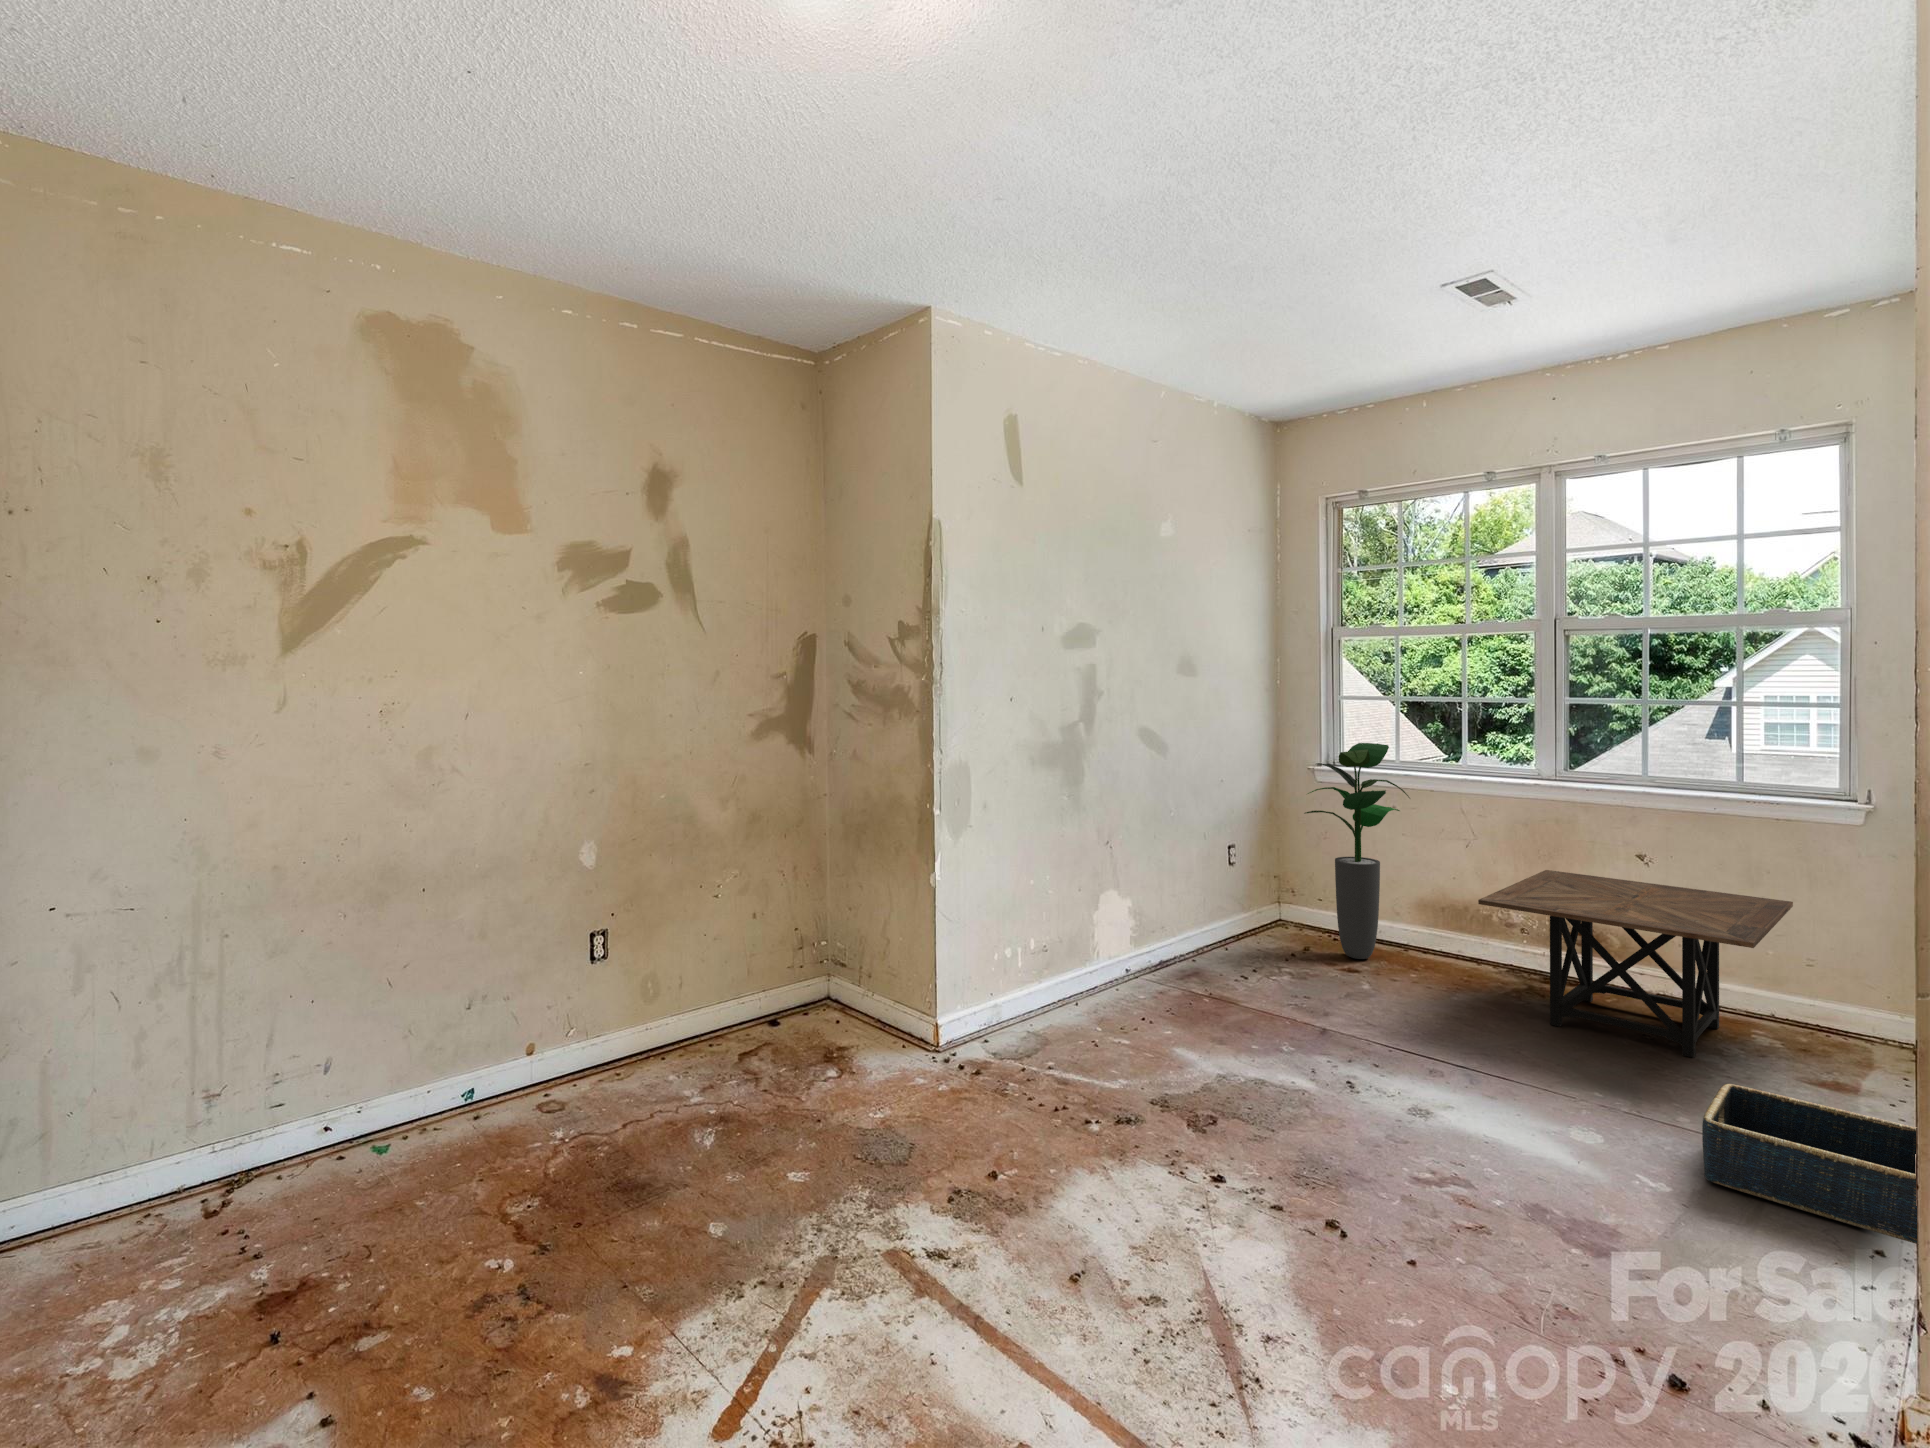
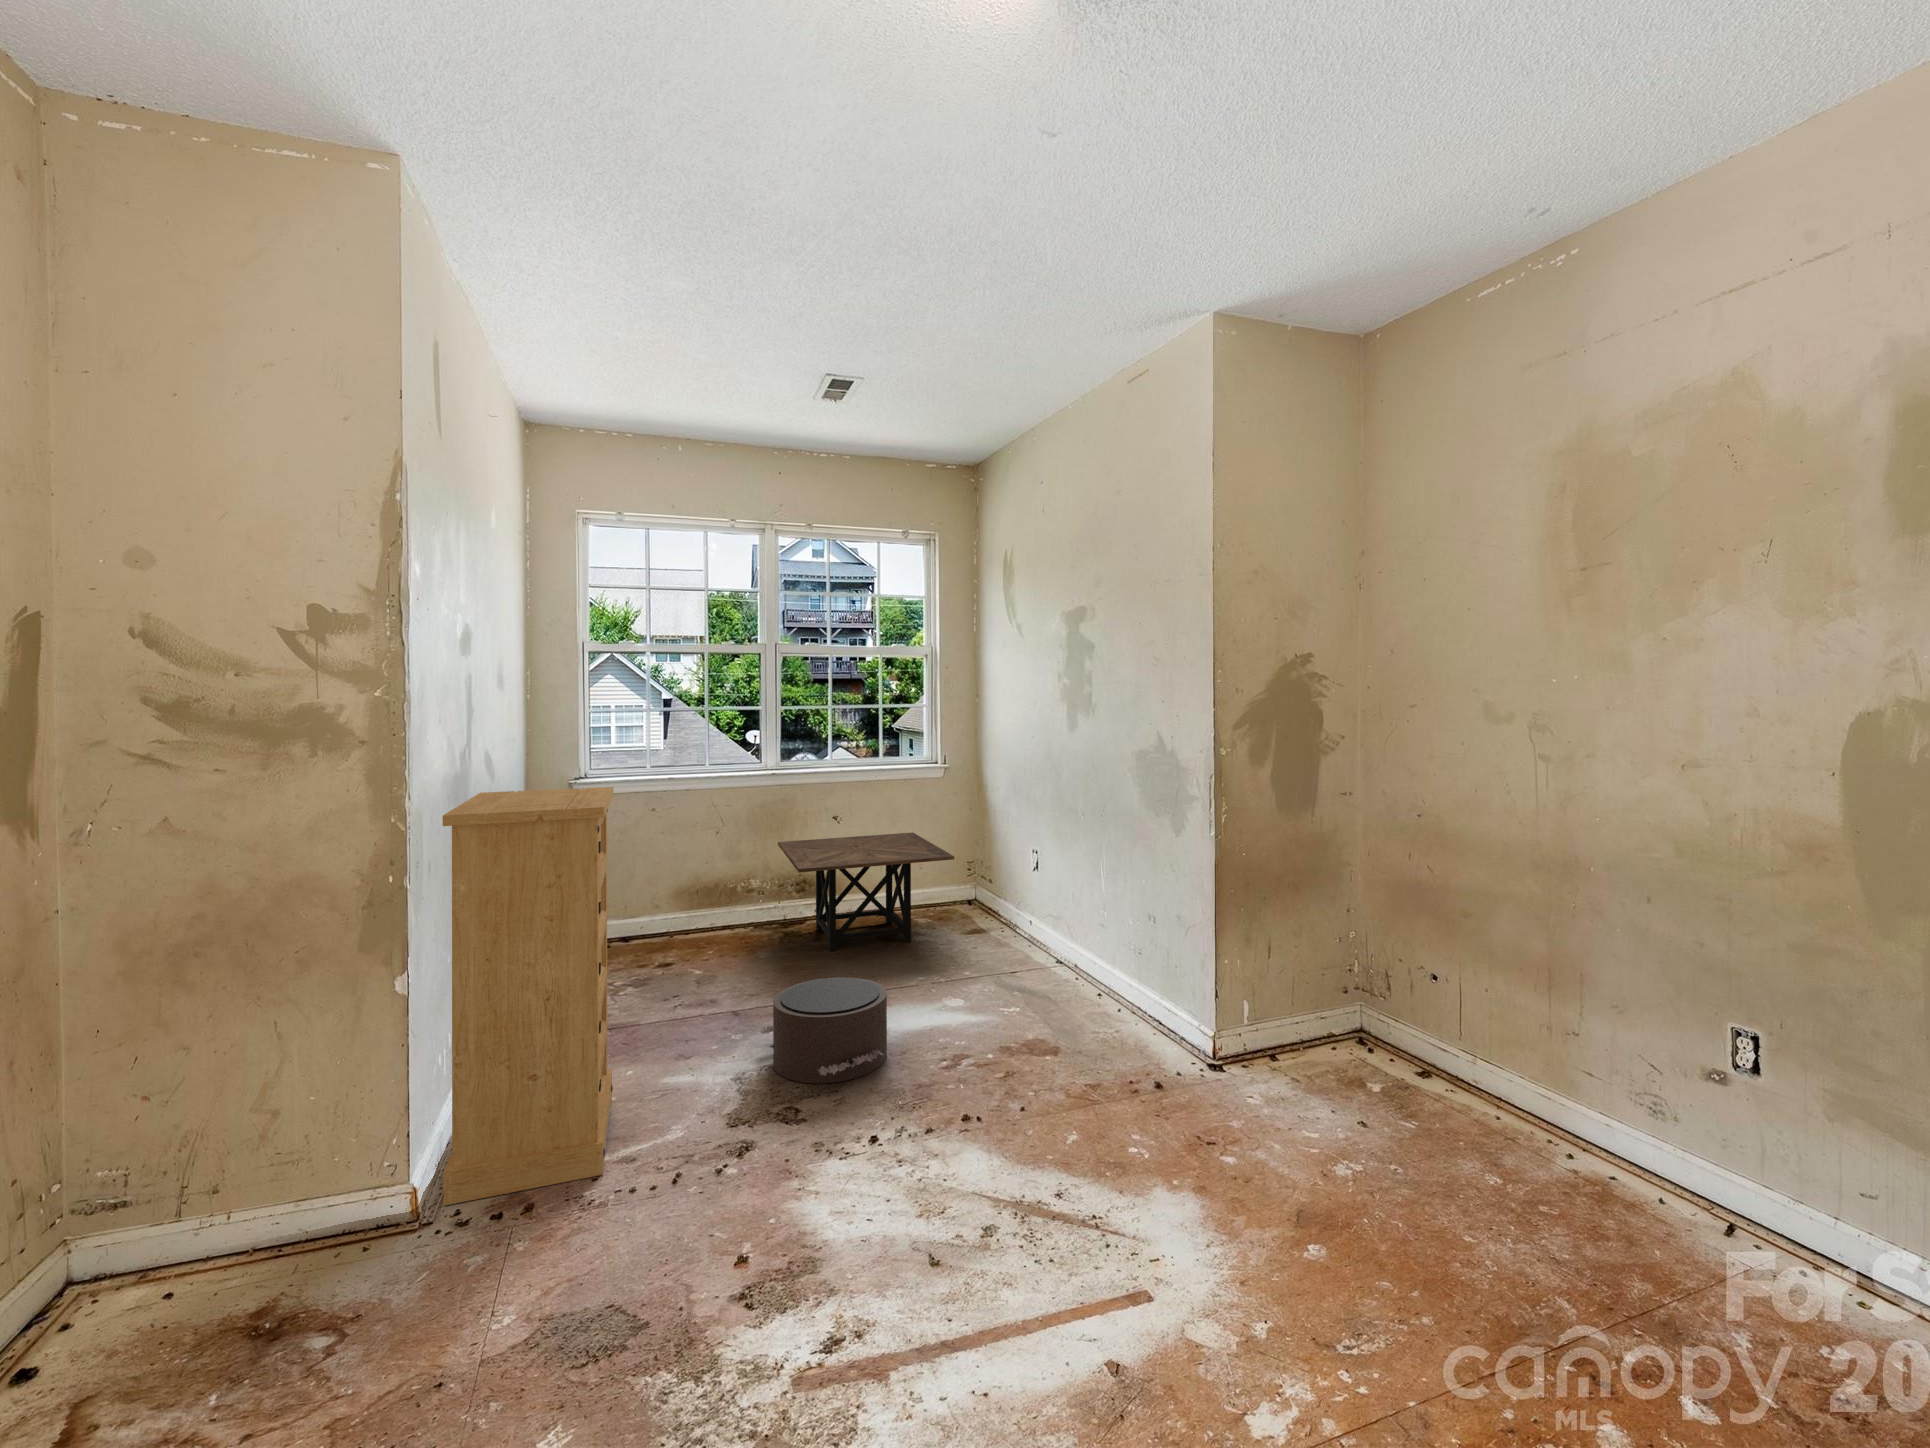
potted plant: present [1304,743,1409,959] -> none [596,757,688,955]
dresser: none [954,754,1132,1083] -> present [443,787,614,1206]
pouf: none [1255,1012,1403,1141] -> present [760,977,887,1084]
basket: present [1702,1084,1917,1244] -> none [989,929,1104,995]

